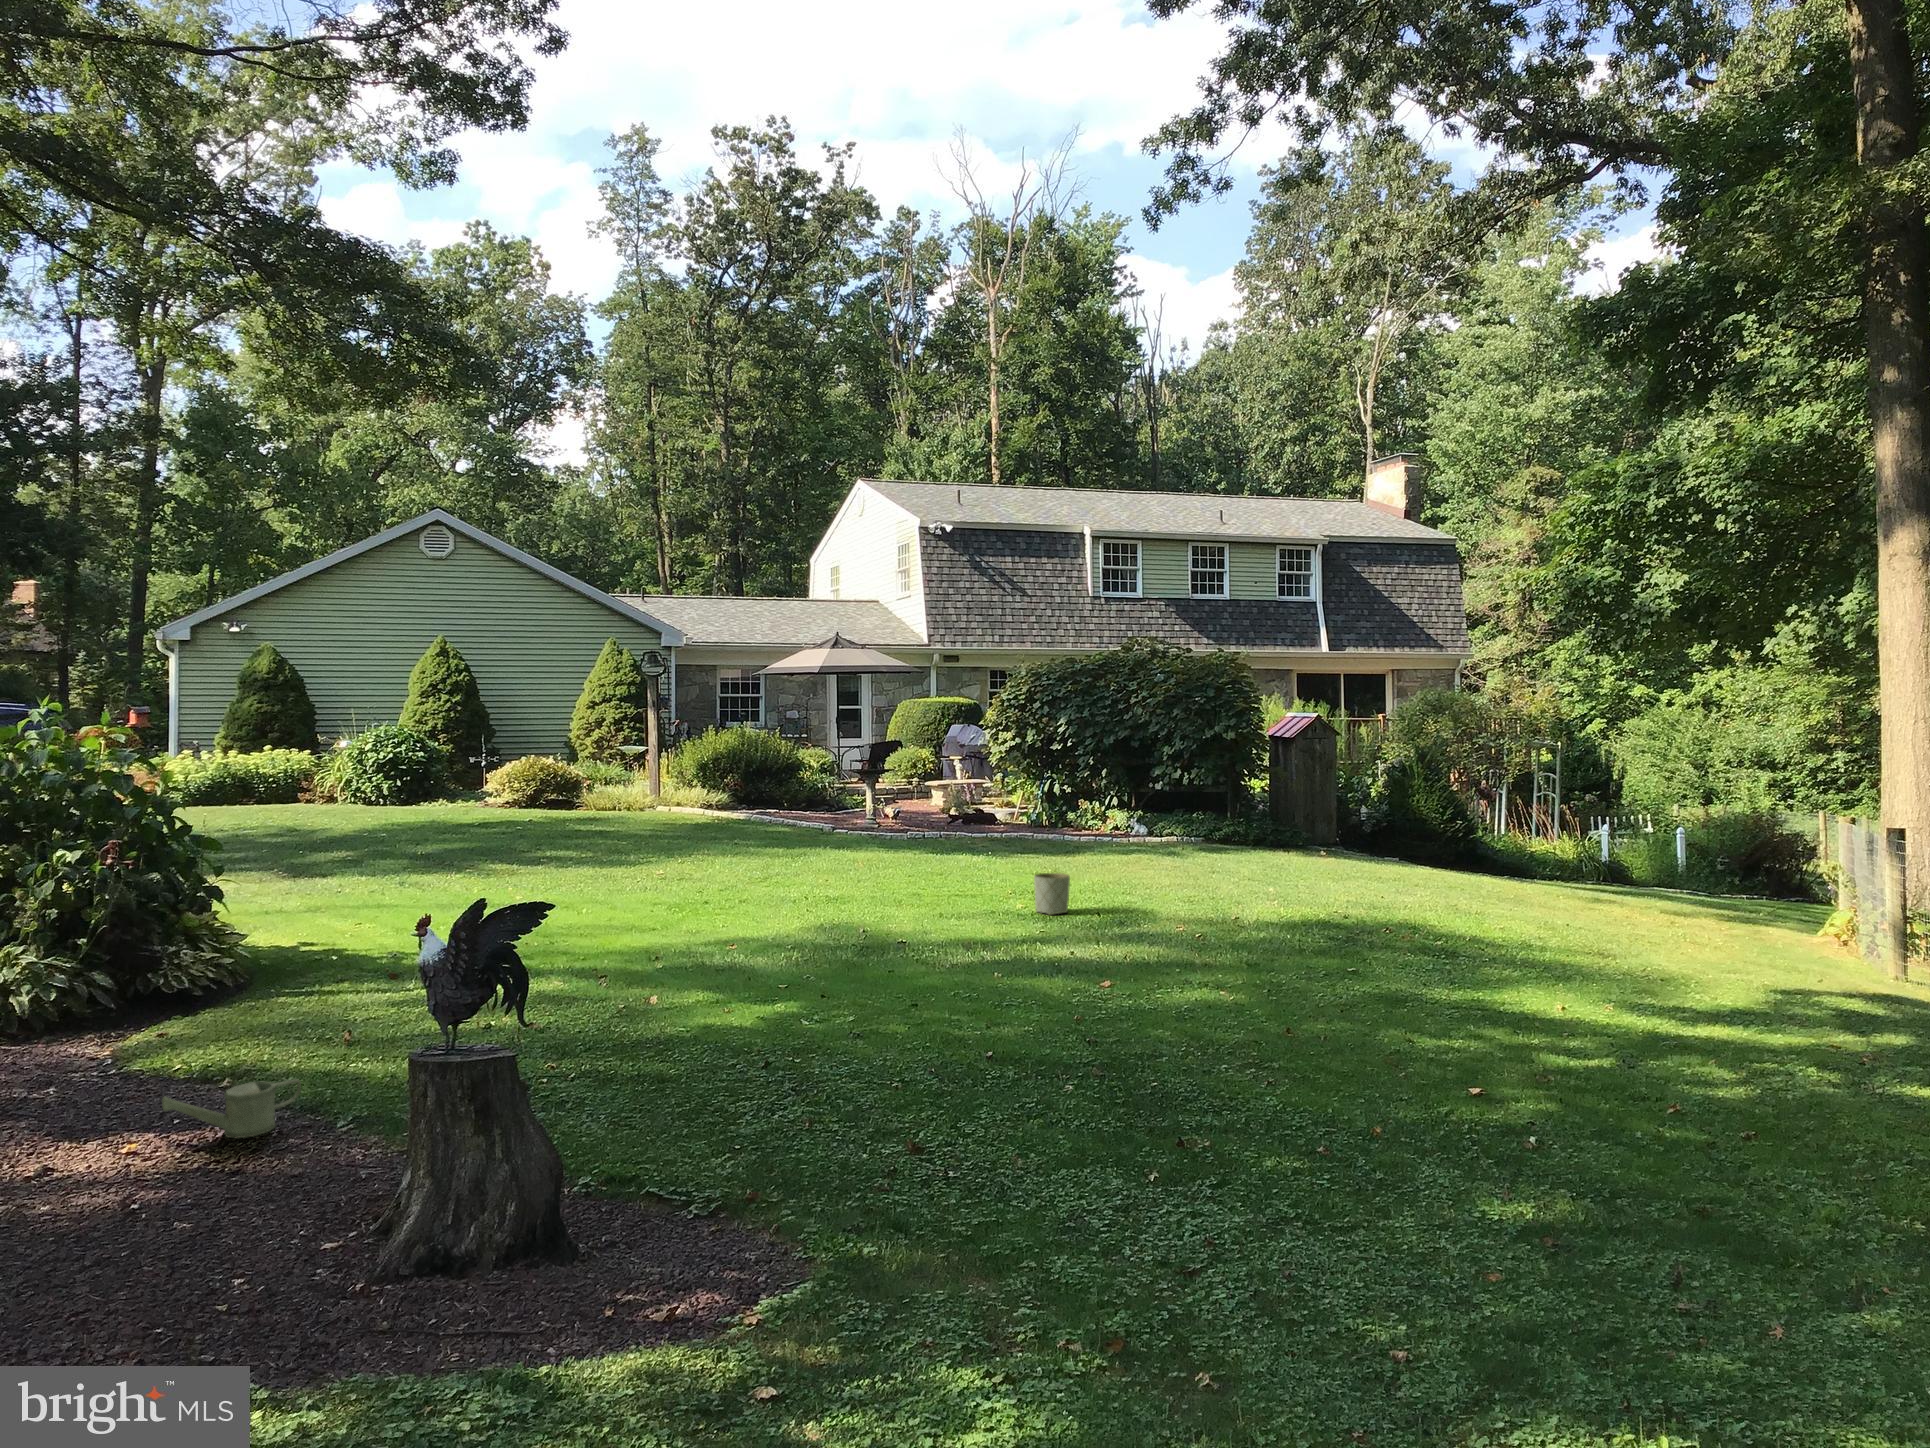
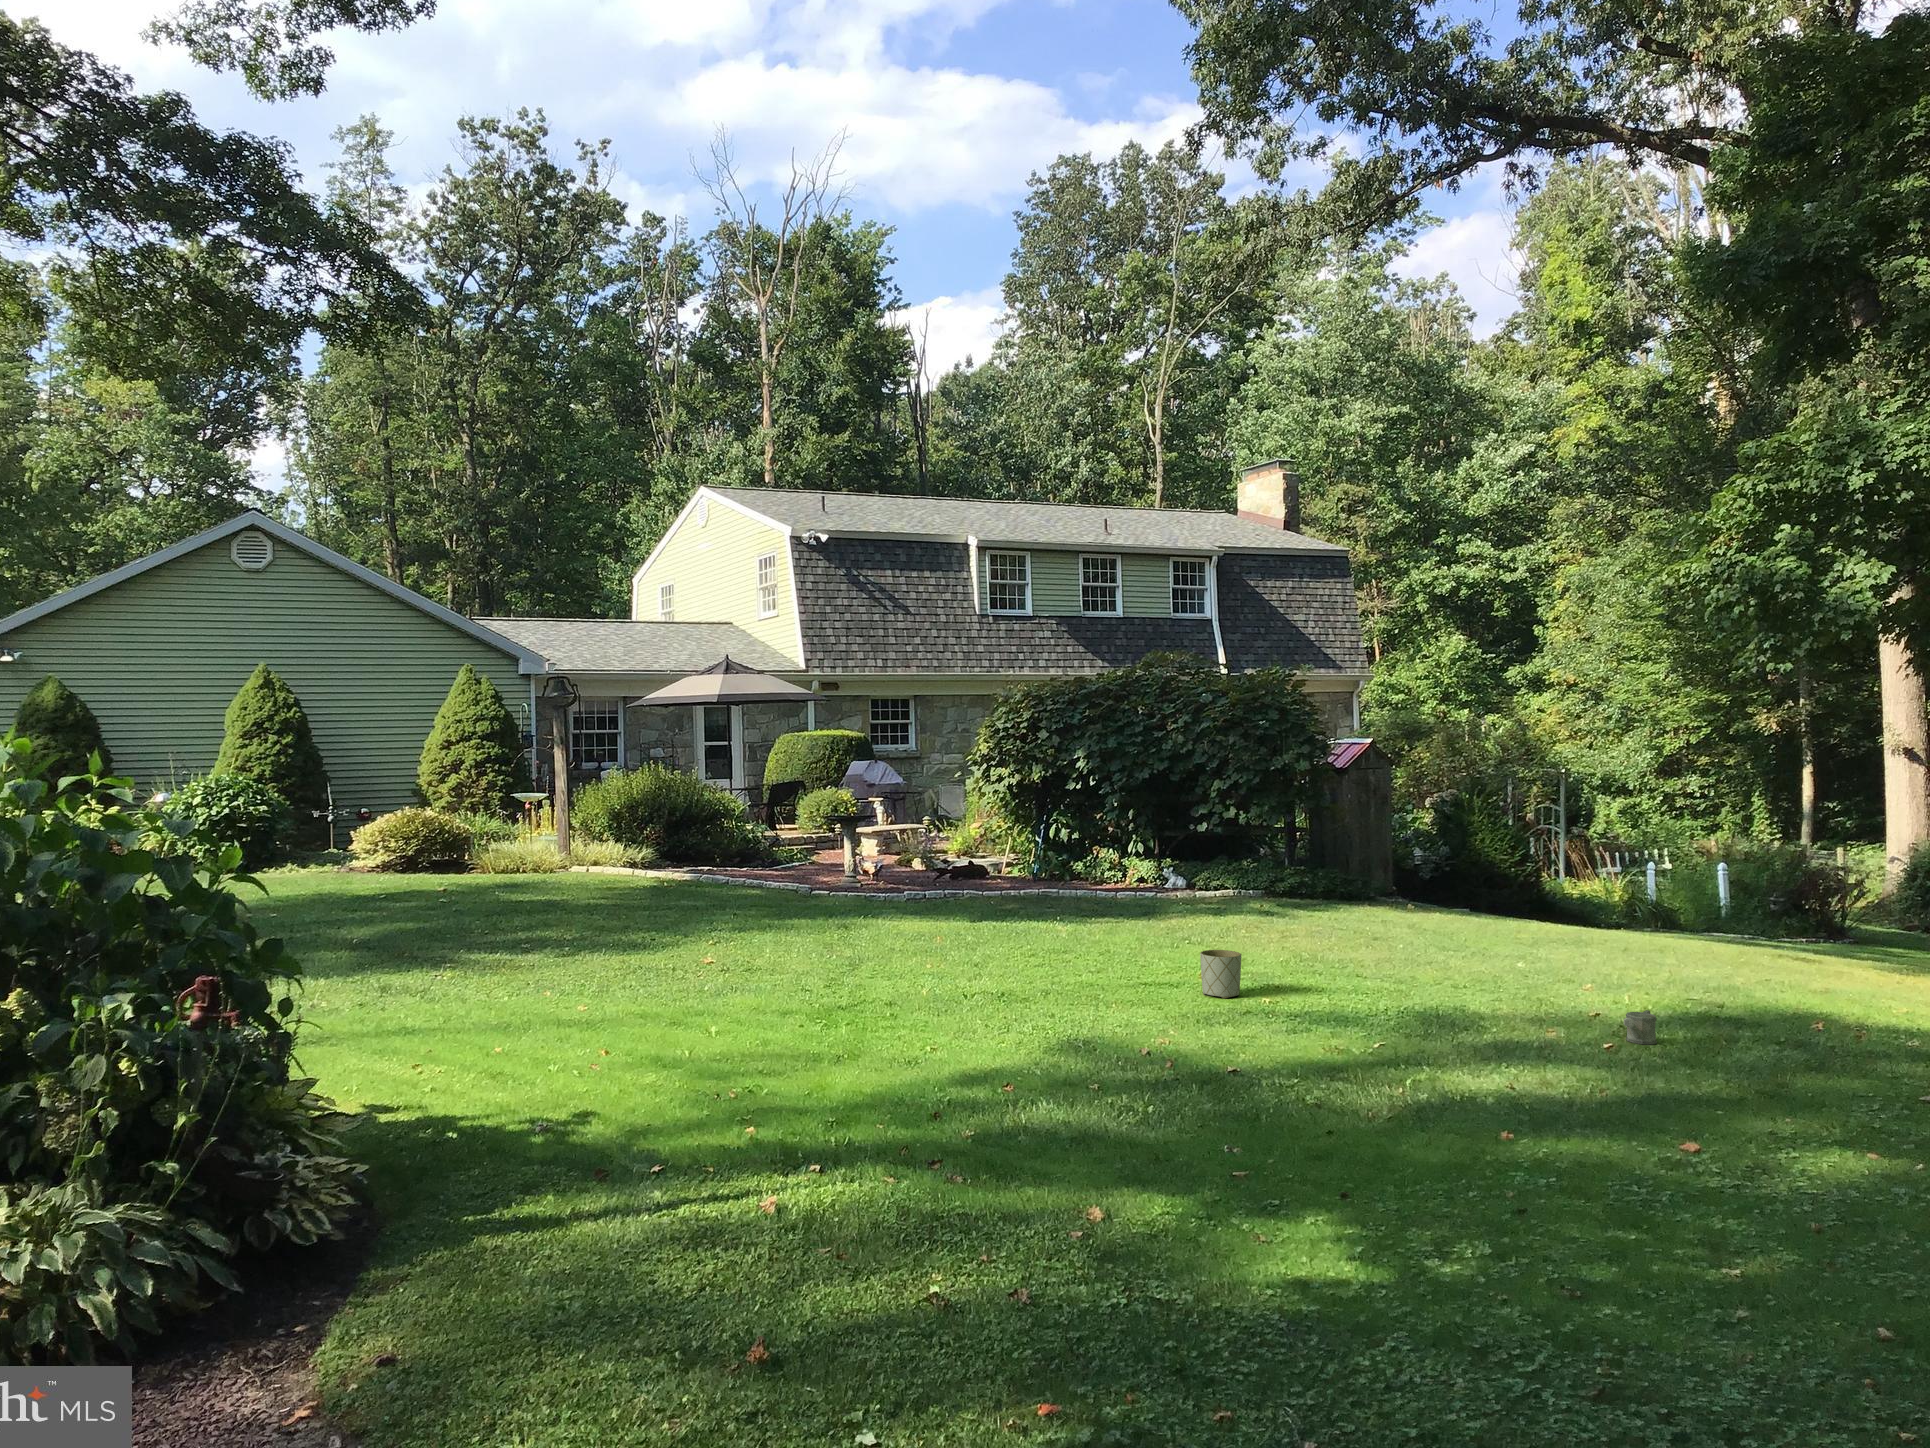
watering can: present [162,1079,301,1138] -> present [1624,1010,1657,1045]

